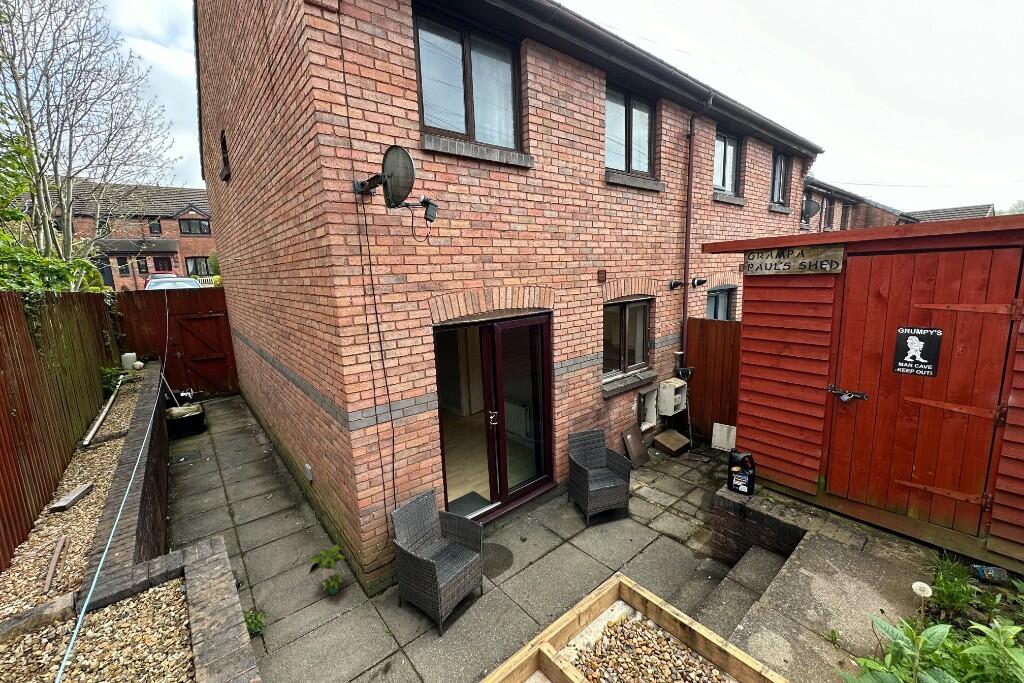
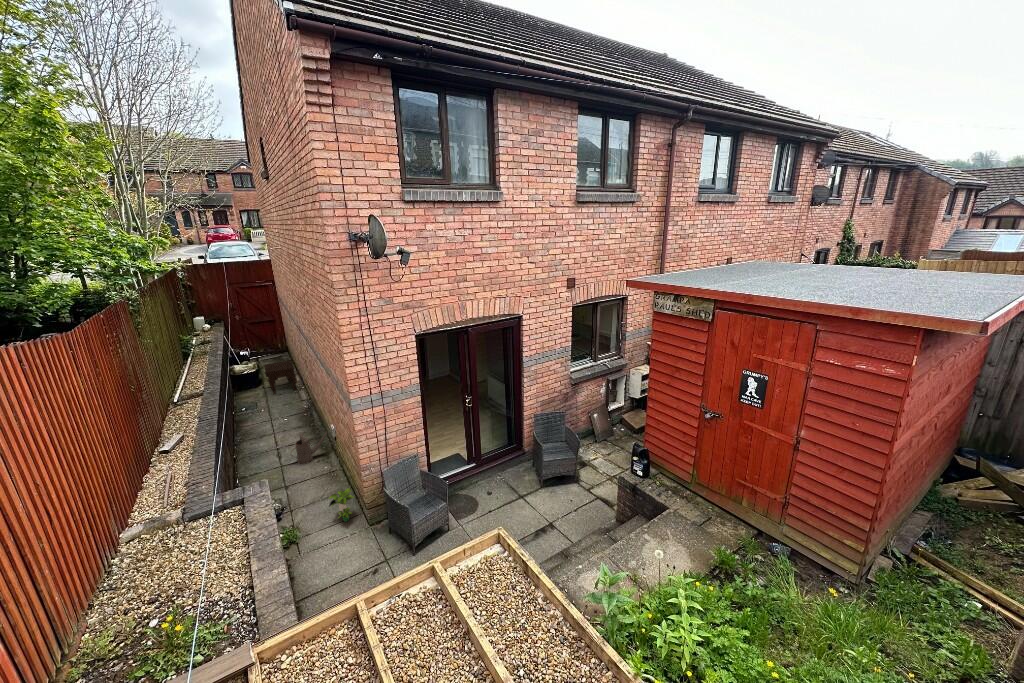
side table: none [213,397,255,438] -> present [265,361,297,395]
watering can: none [249,473,300,519] -> present [291,432,327,464]

